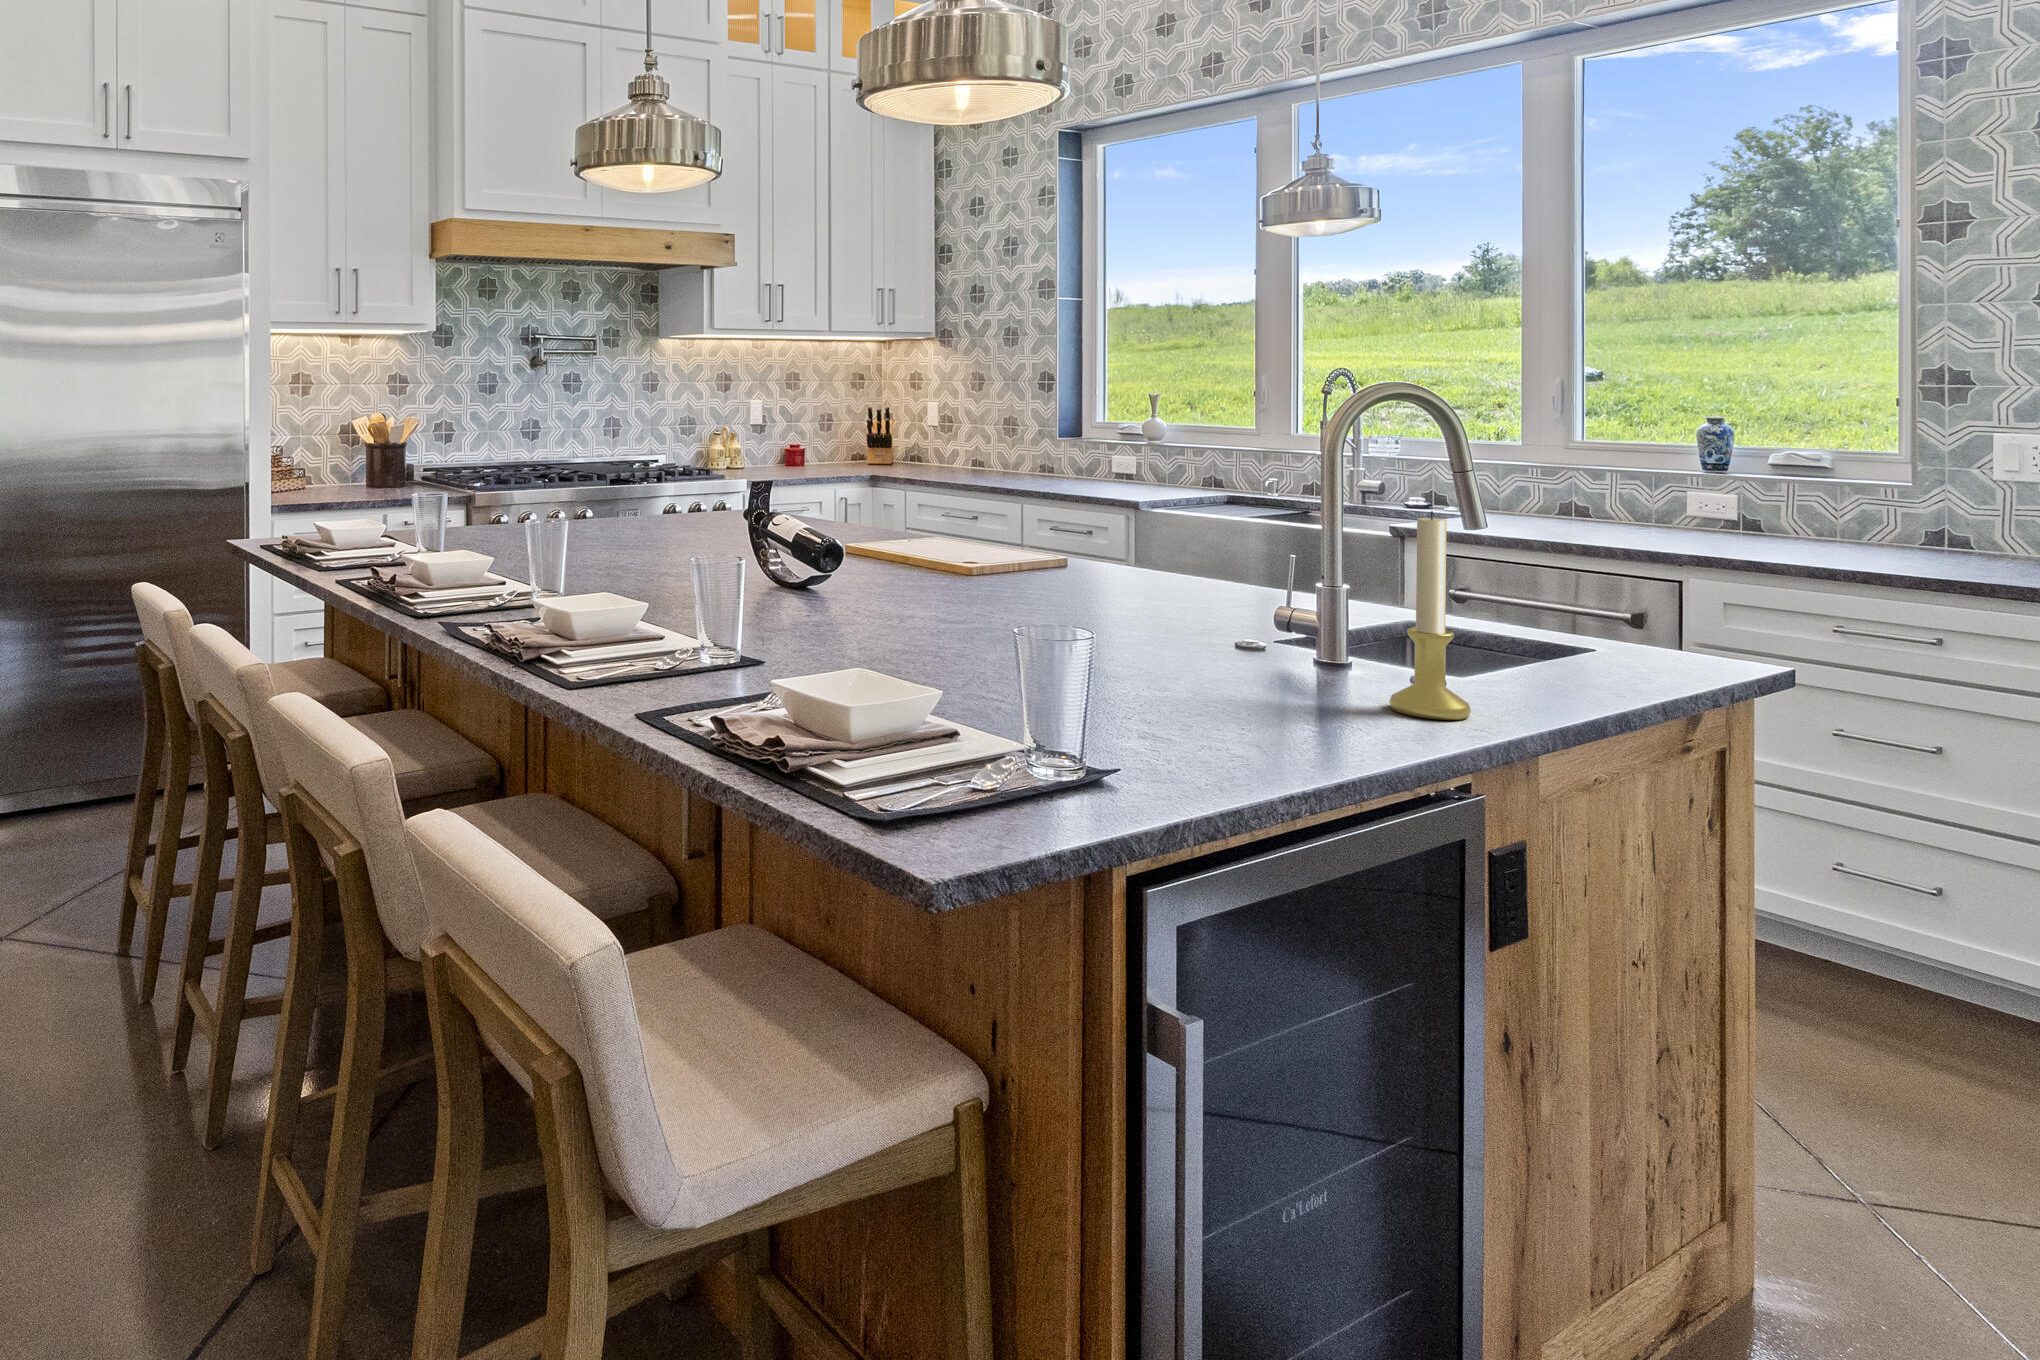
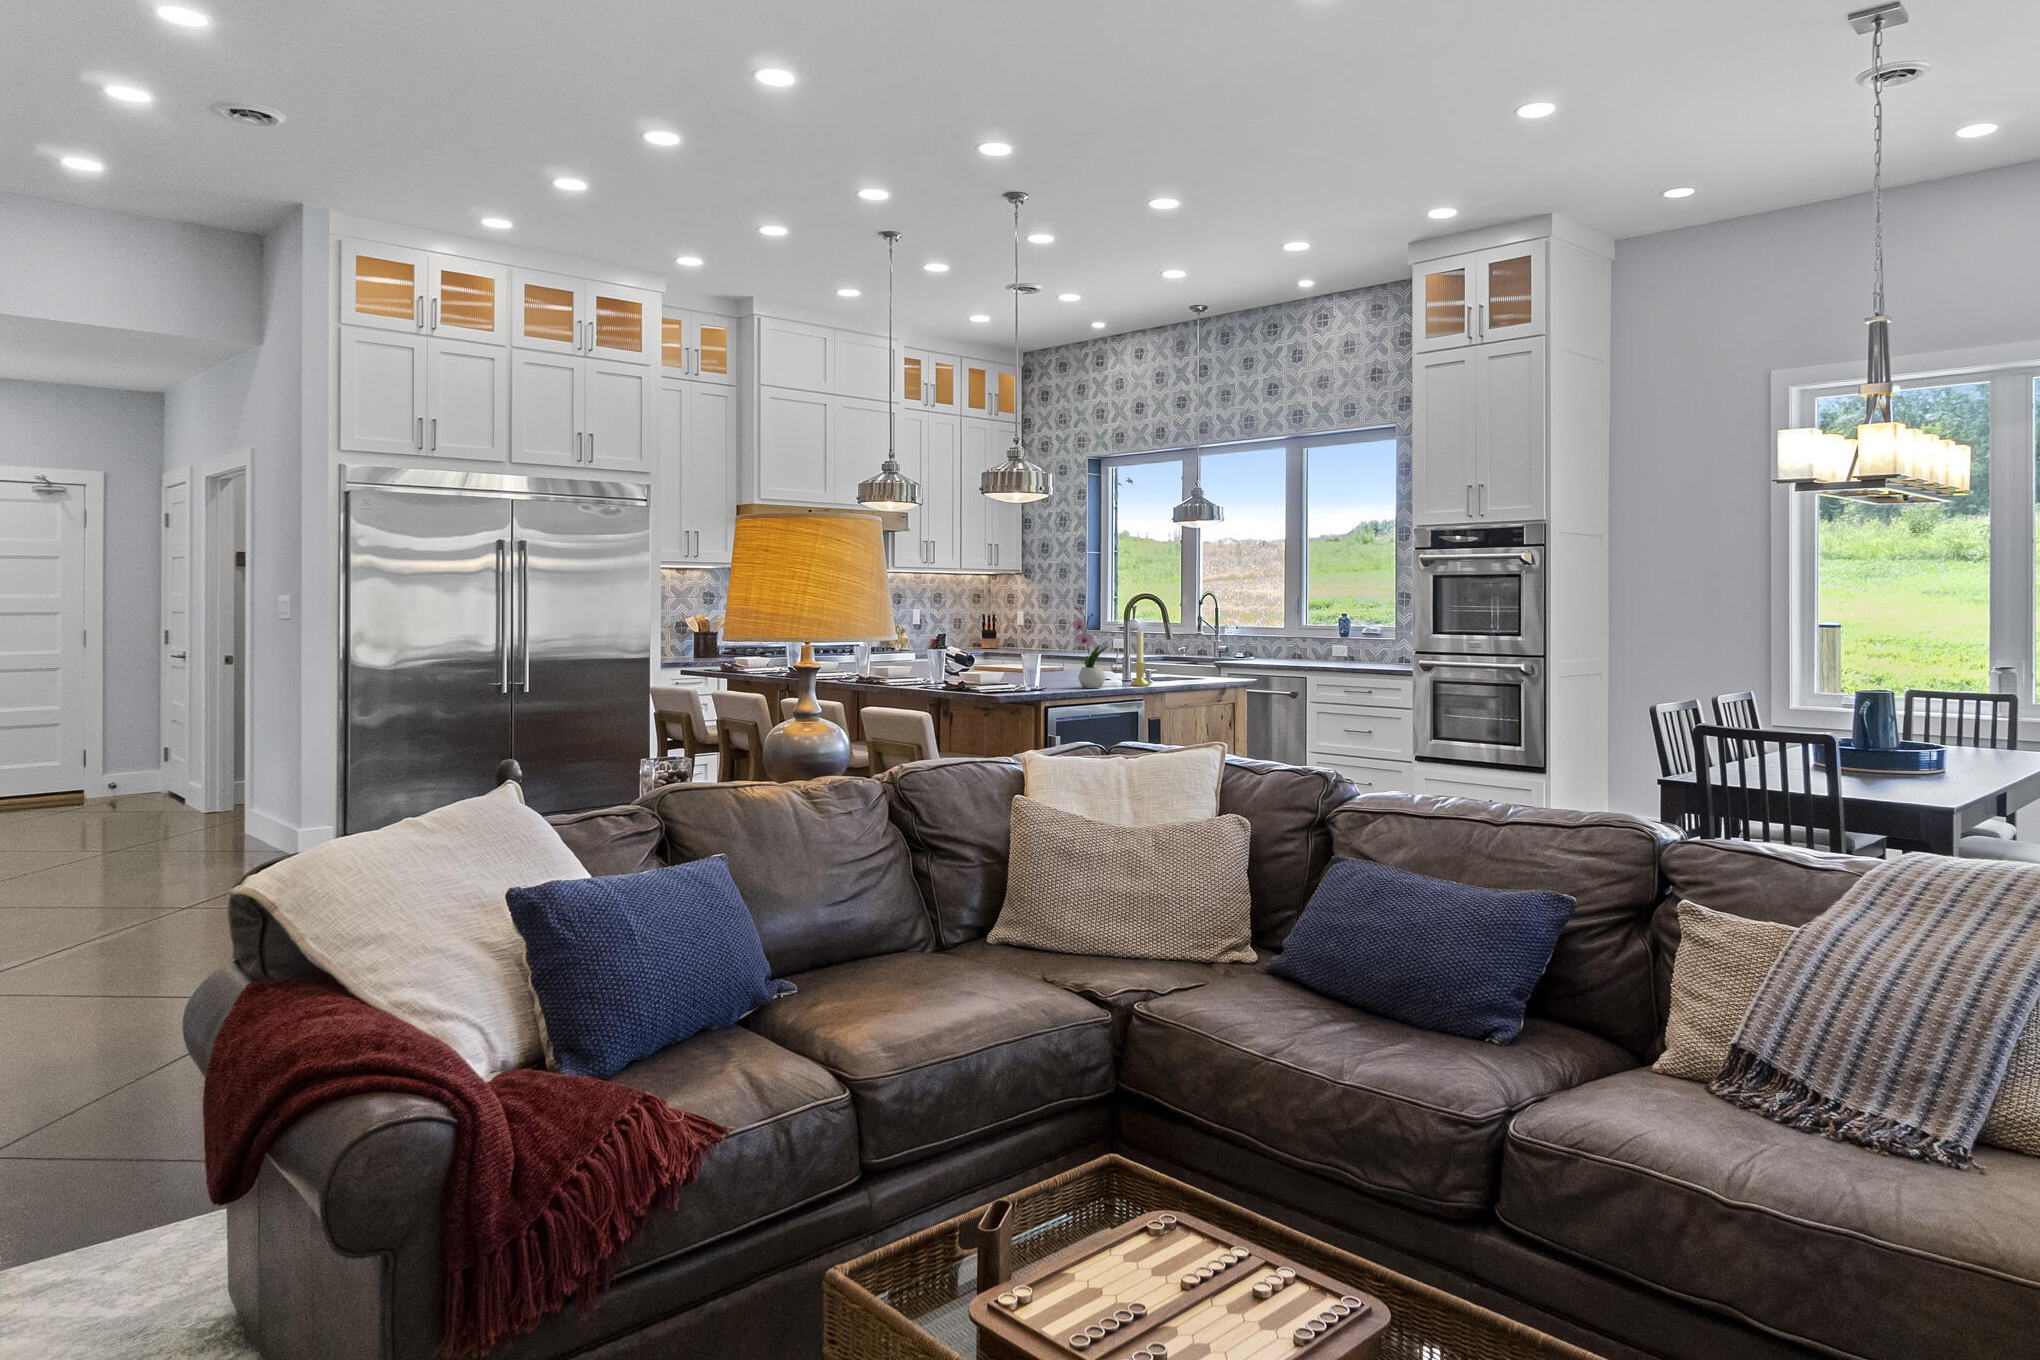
flower arrangement: none [1191,434,1345,743] -> present [1072,607,1109,688]

